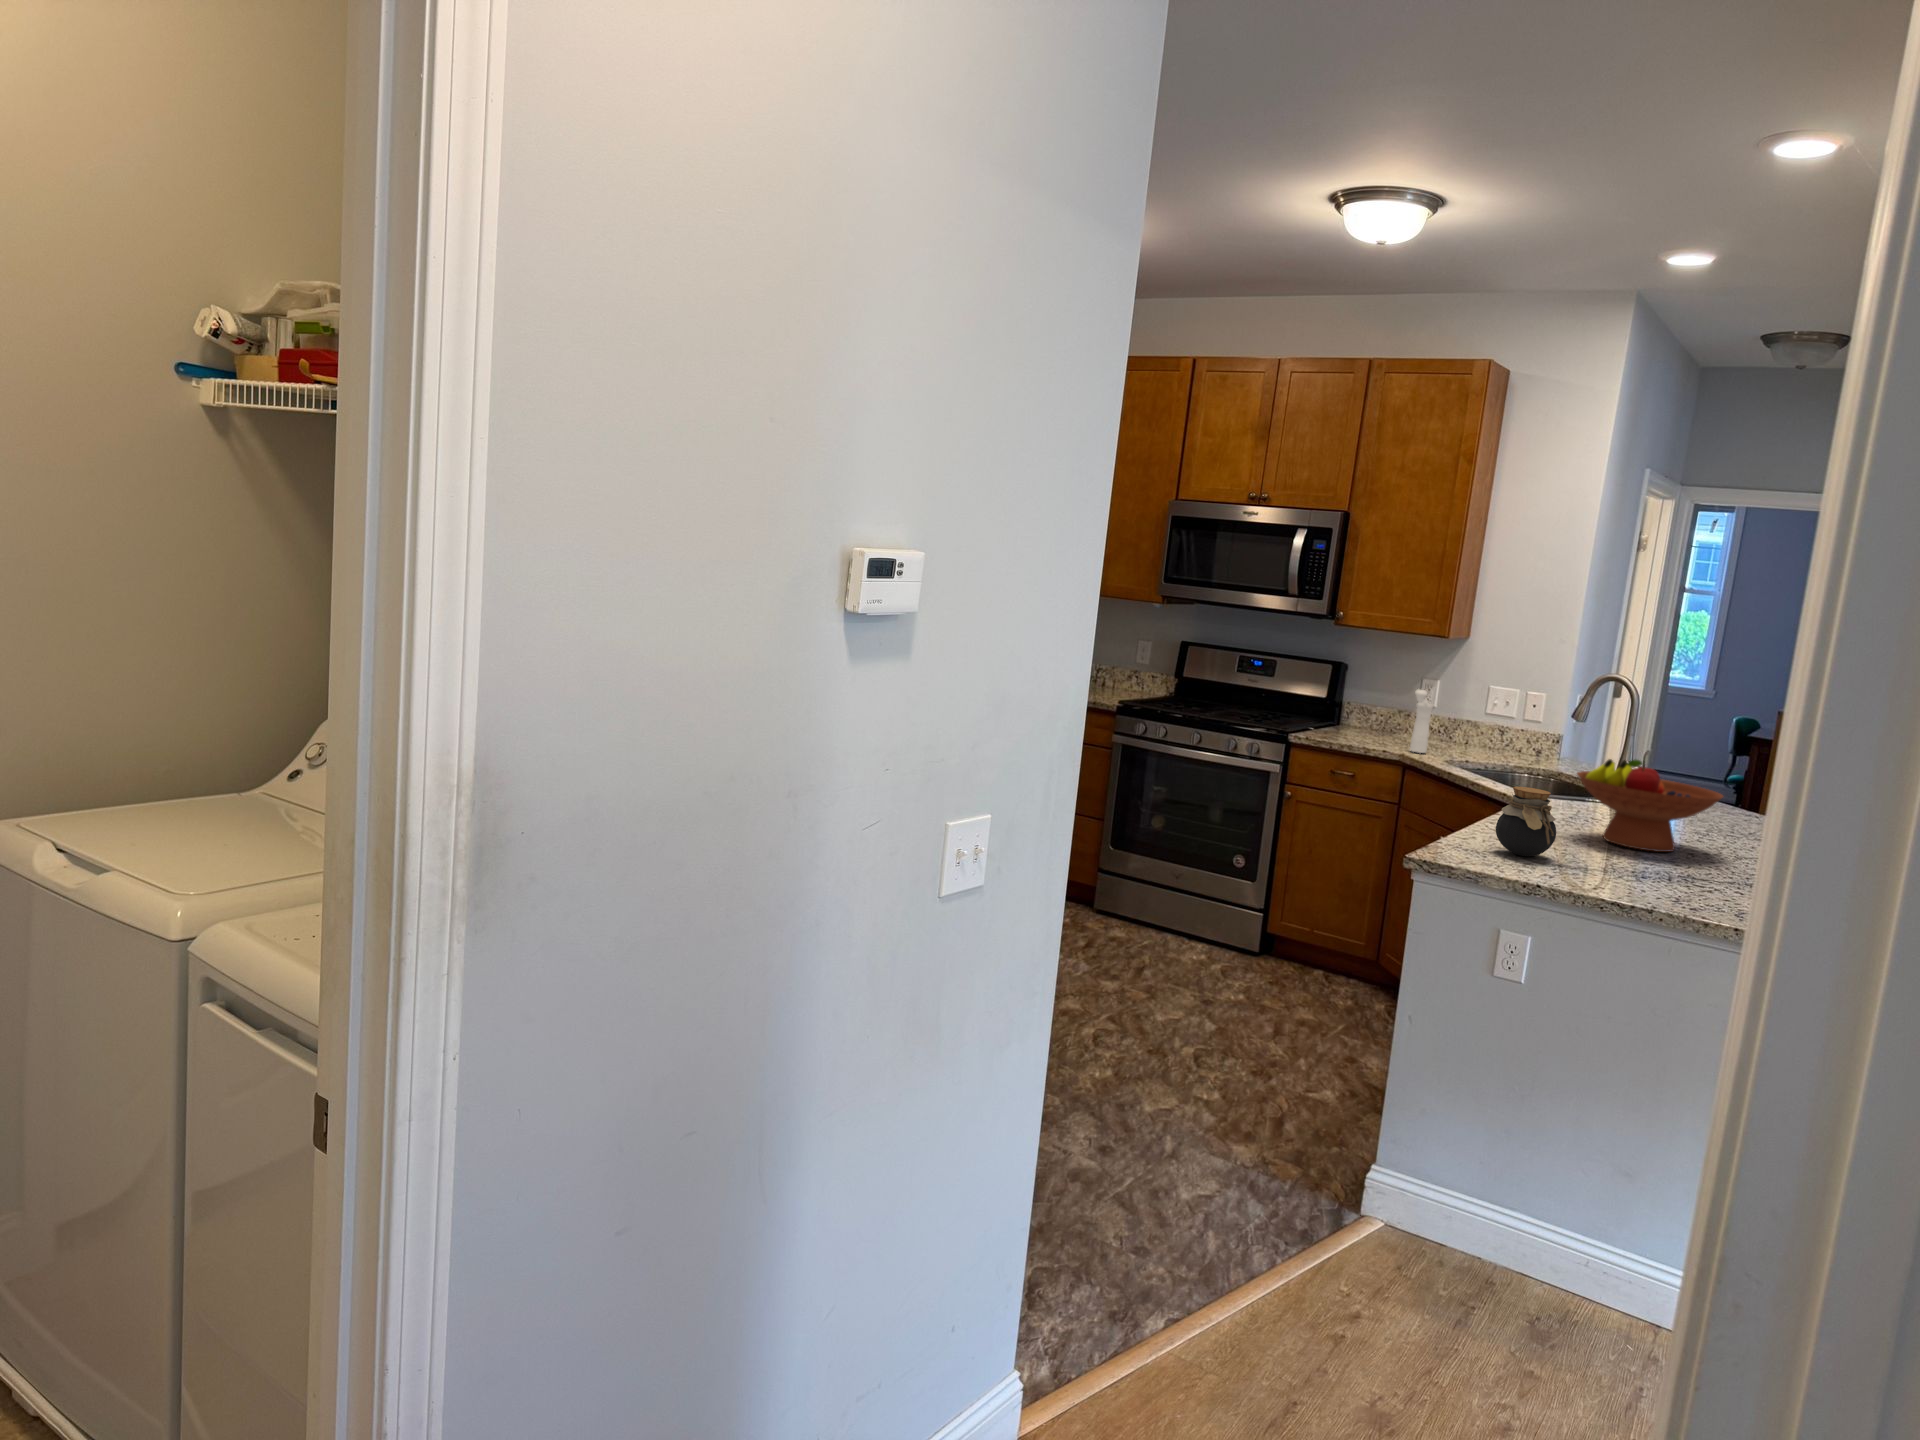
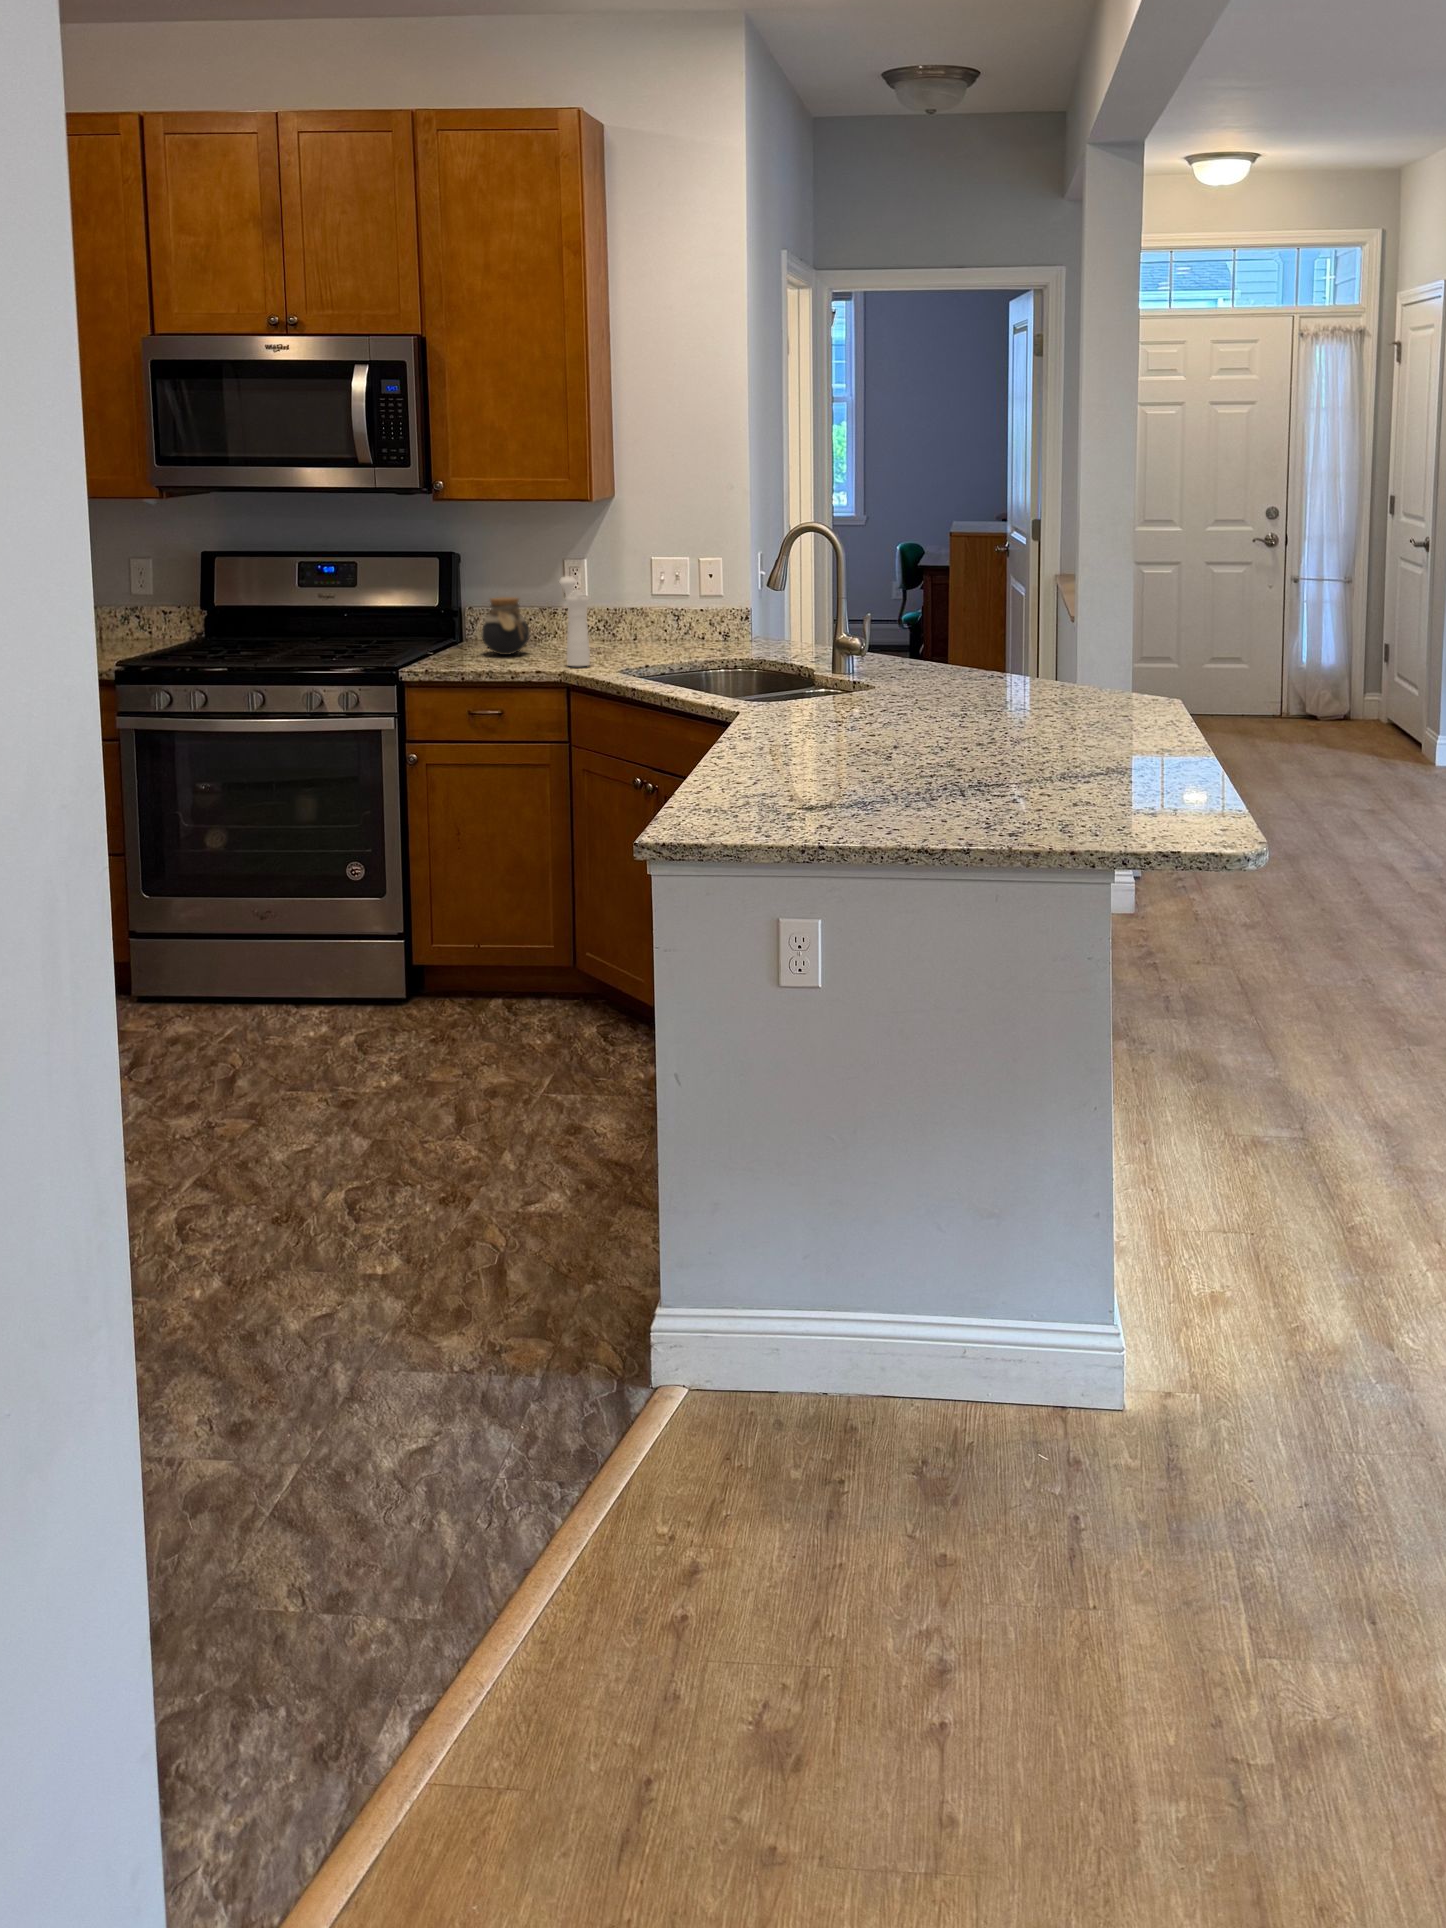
fruit bowl: present [1577,759,1723,852] -> none [818,641,996,762]
jar: present [1496,787,1556,856] -> present [481,597,529,655]

